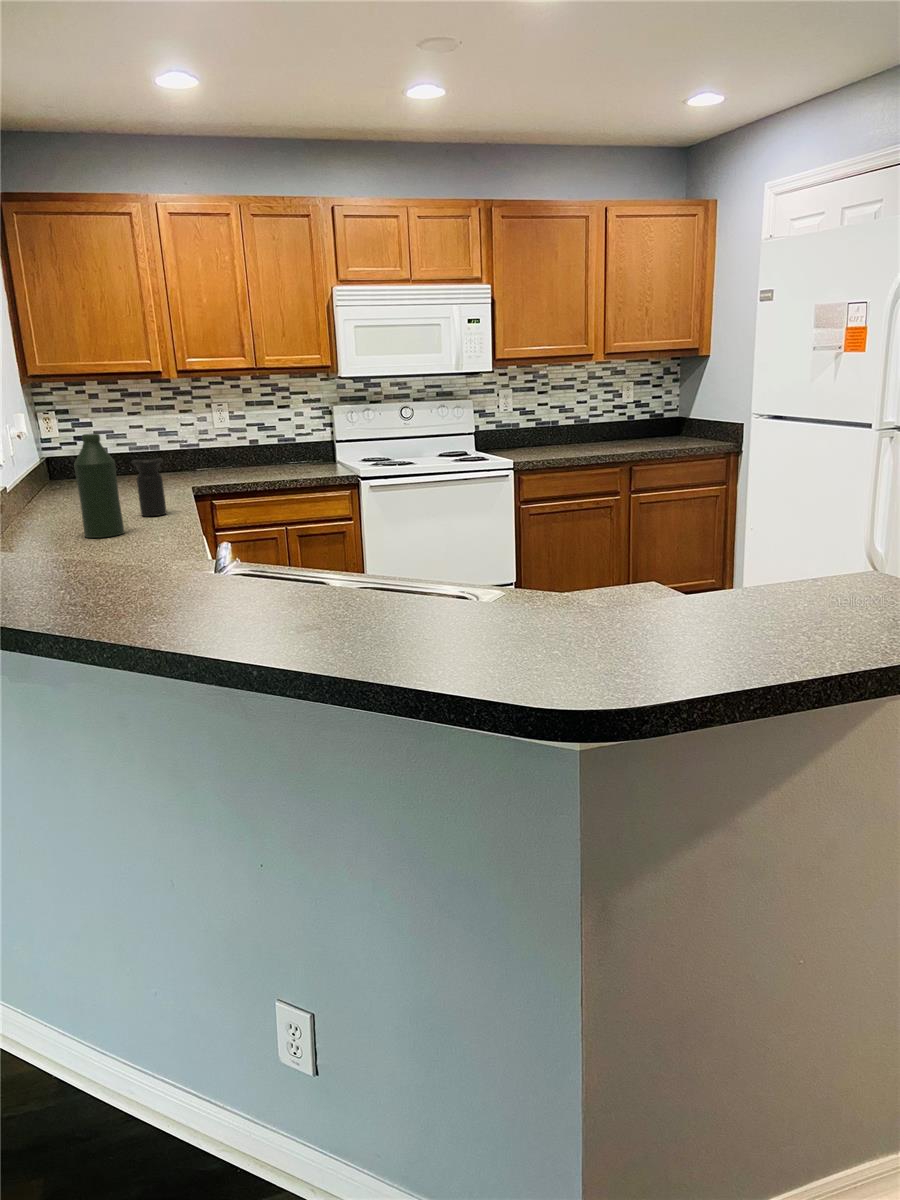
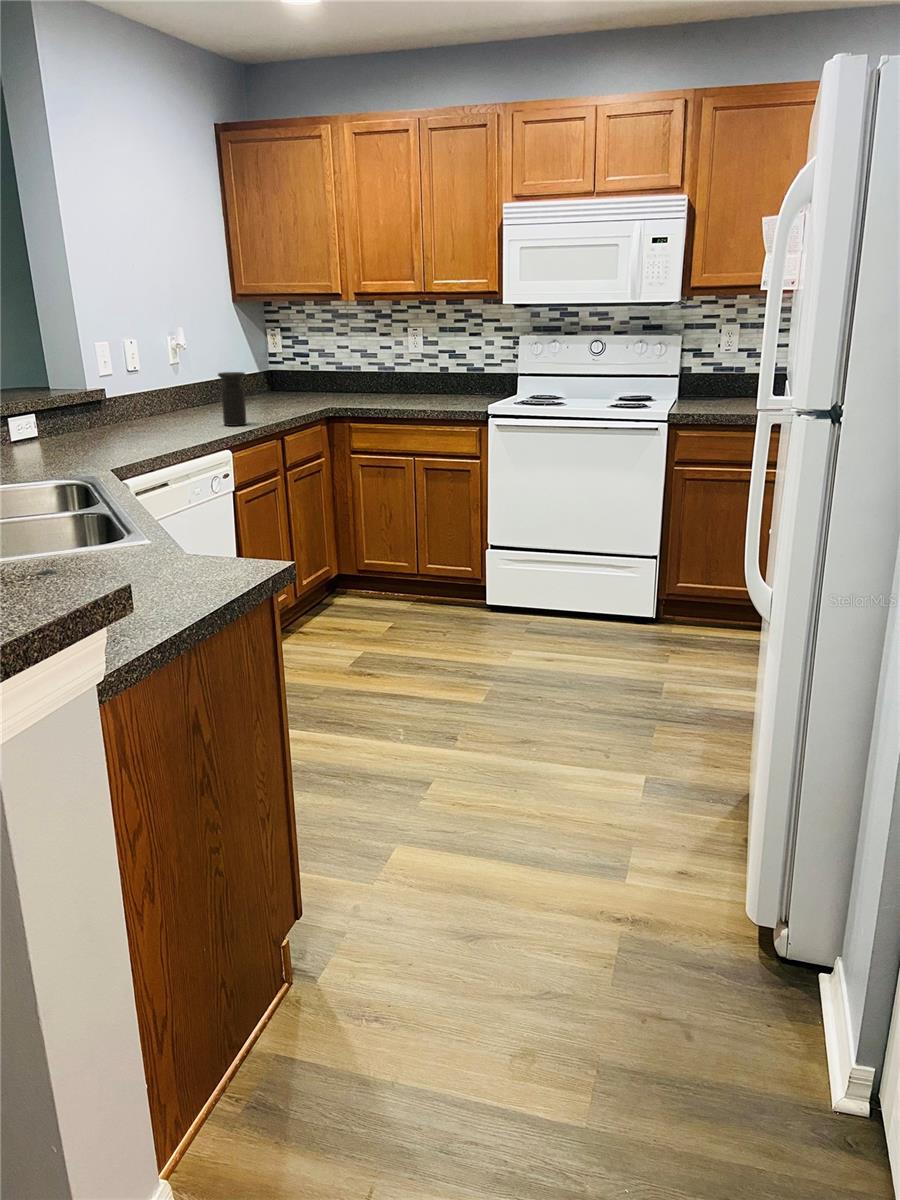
bottle: present [74,434,124,538] -> none [129,344,171,436]

